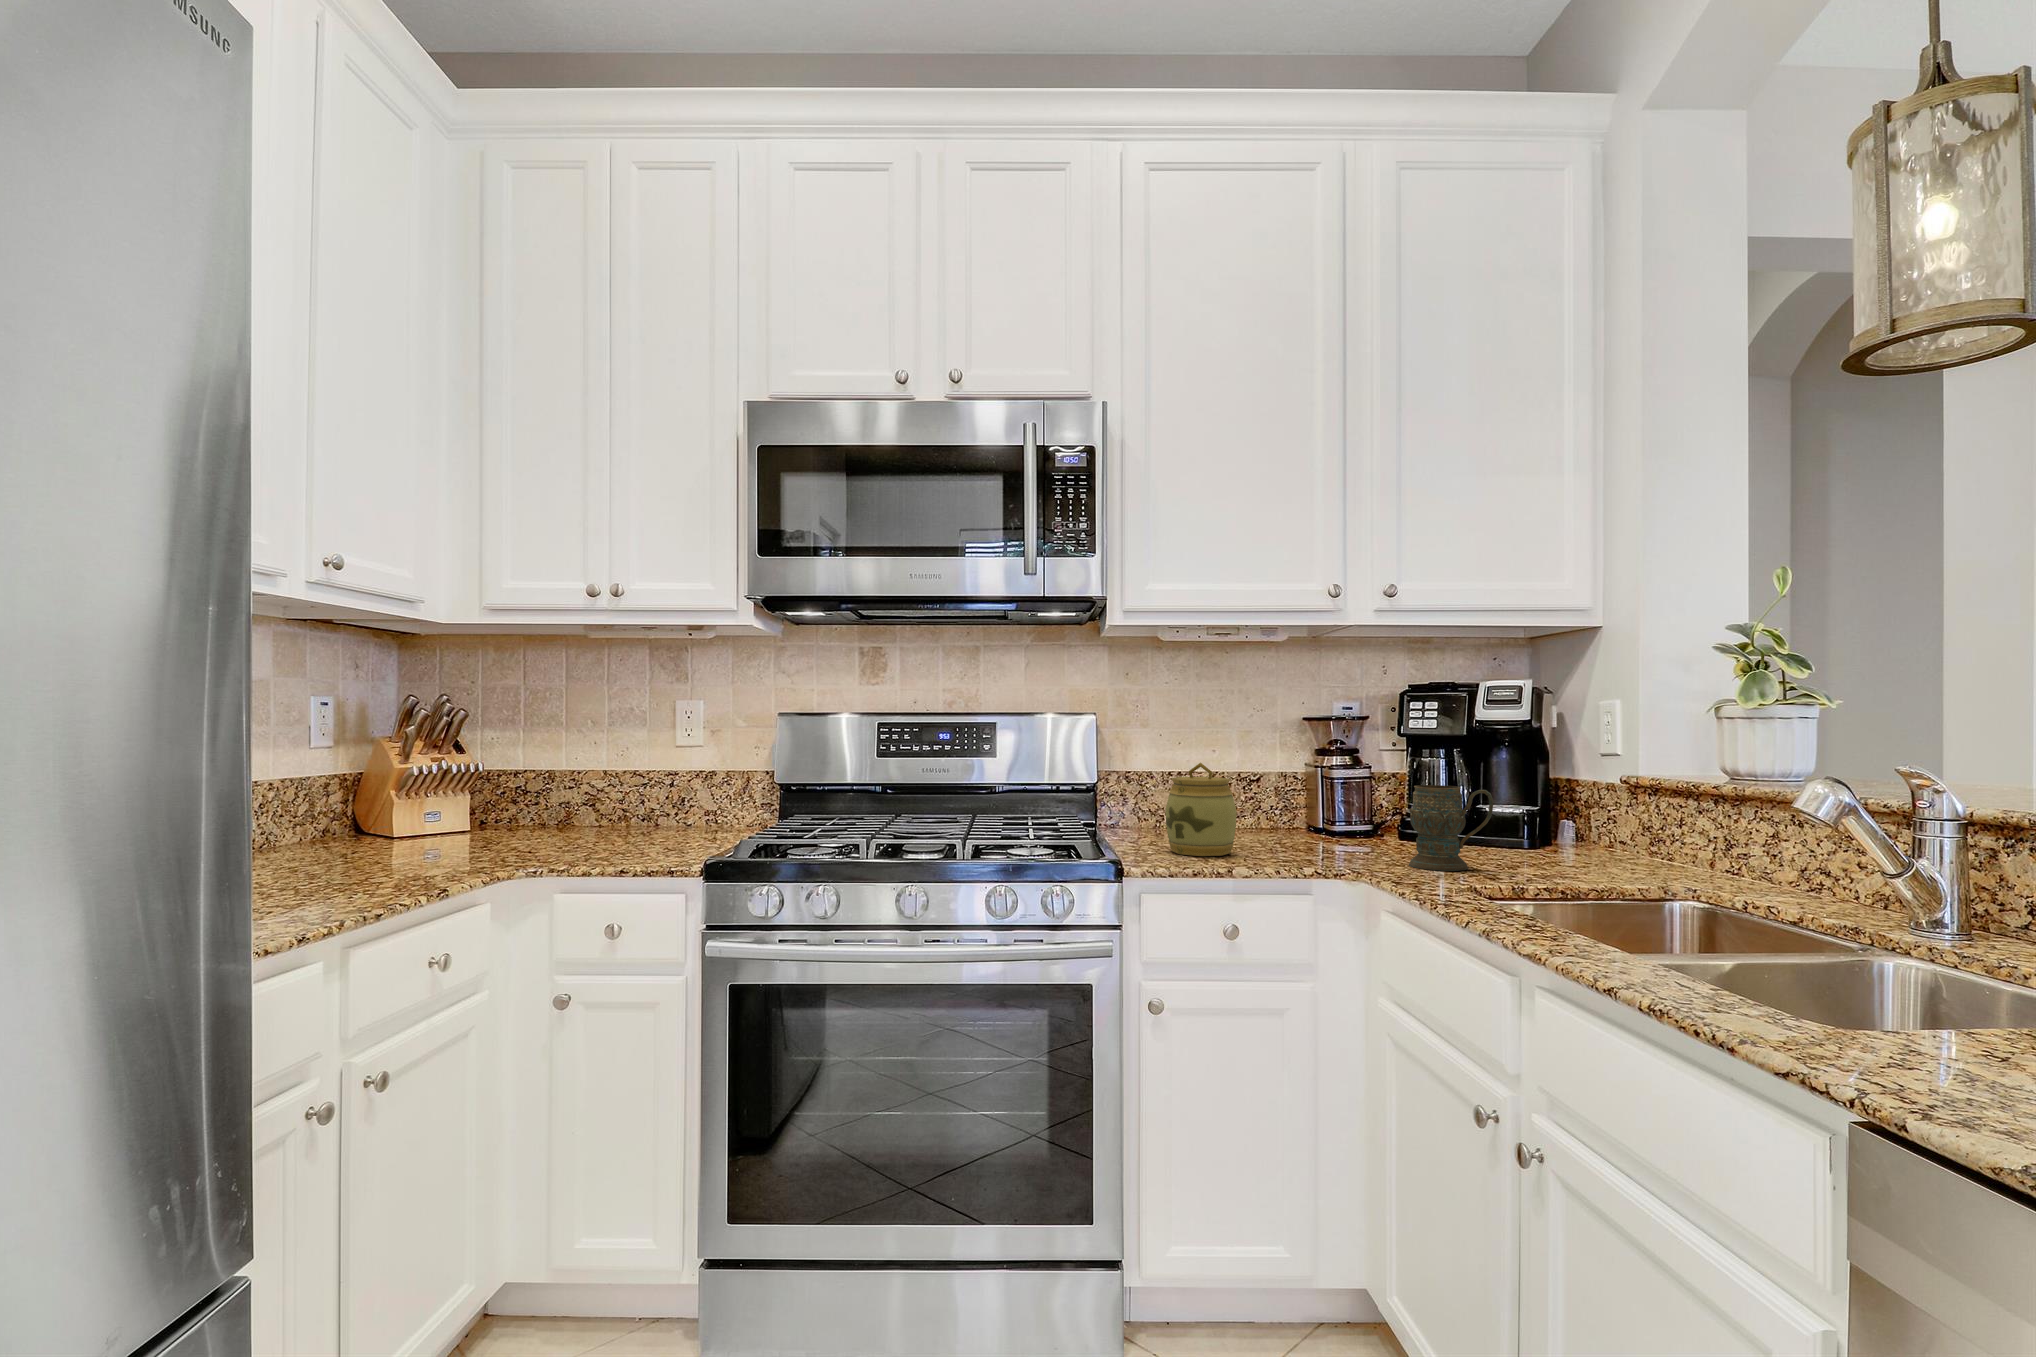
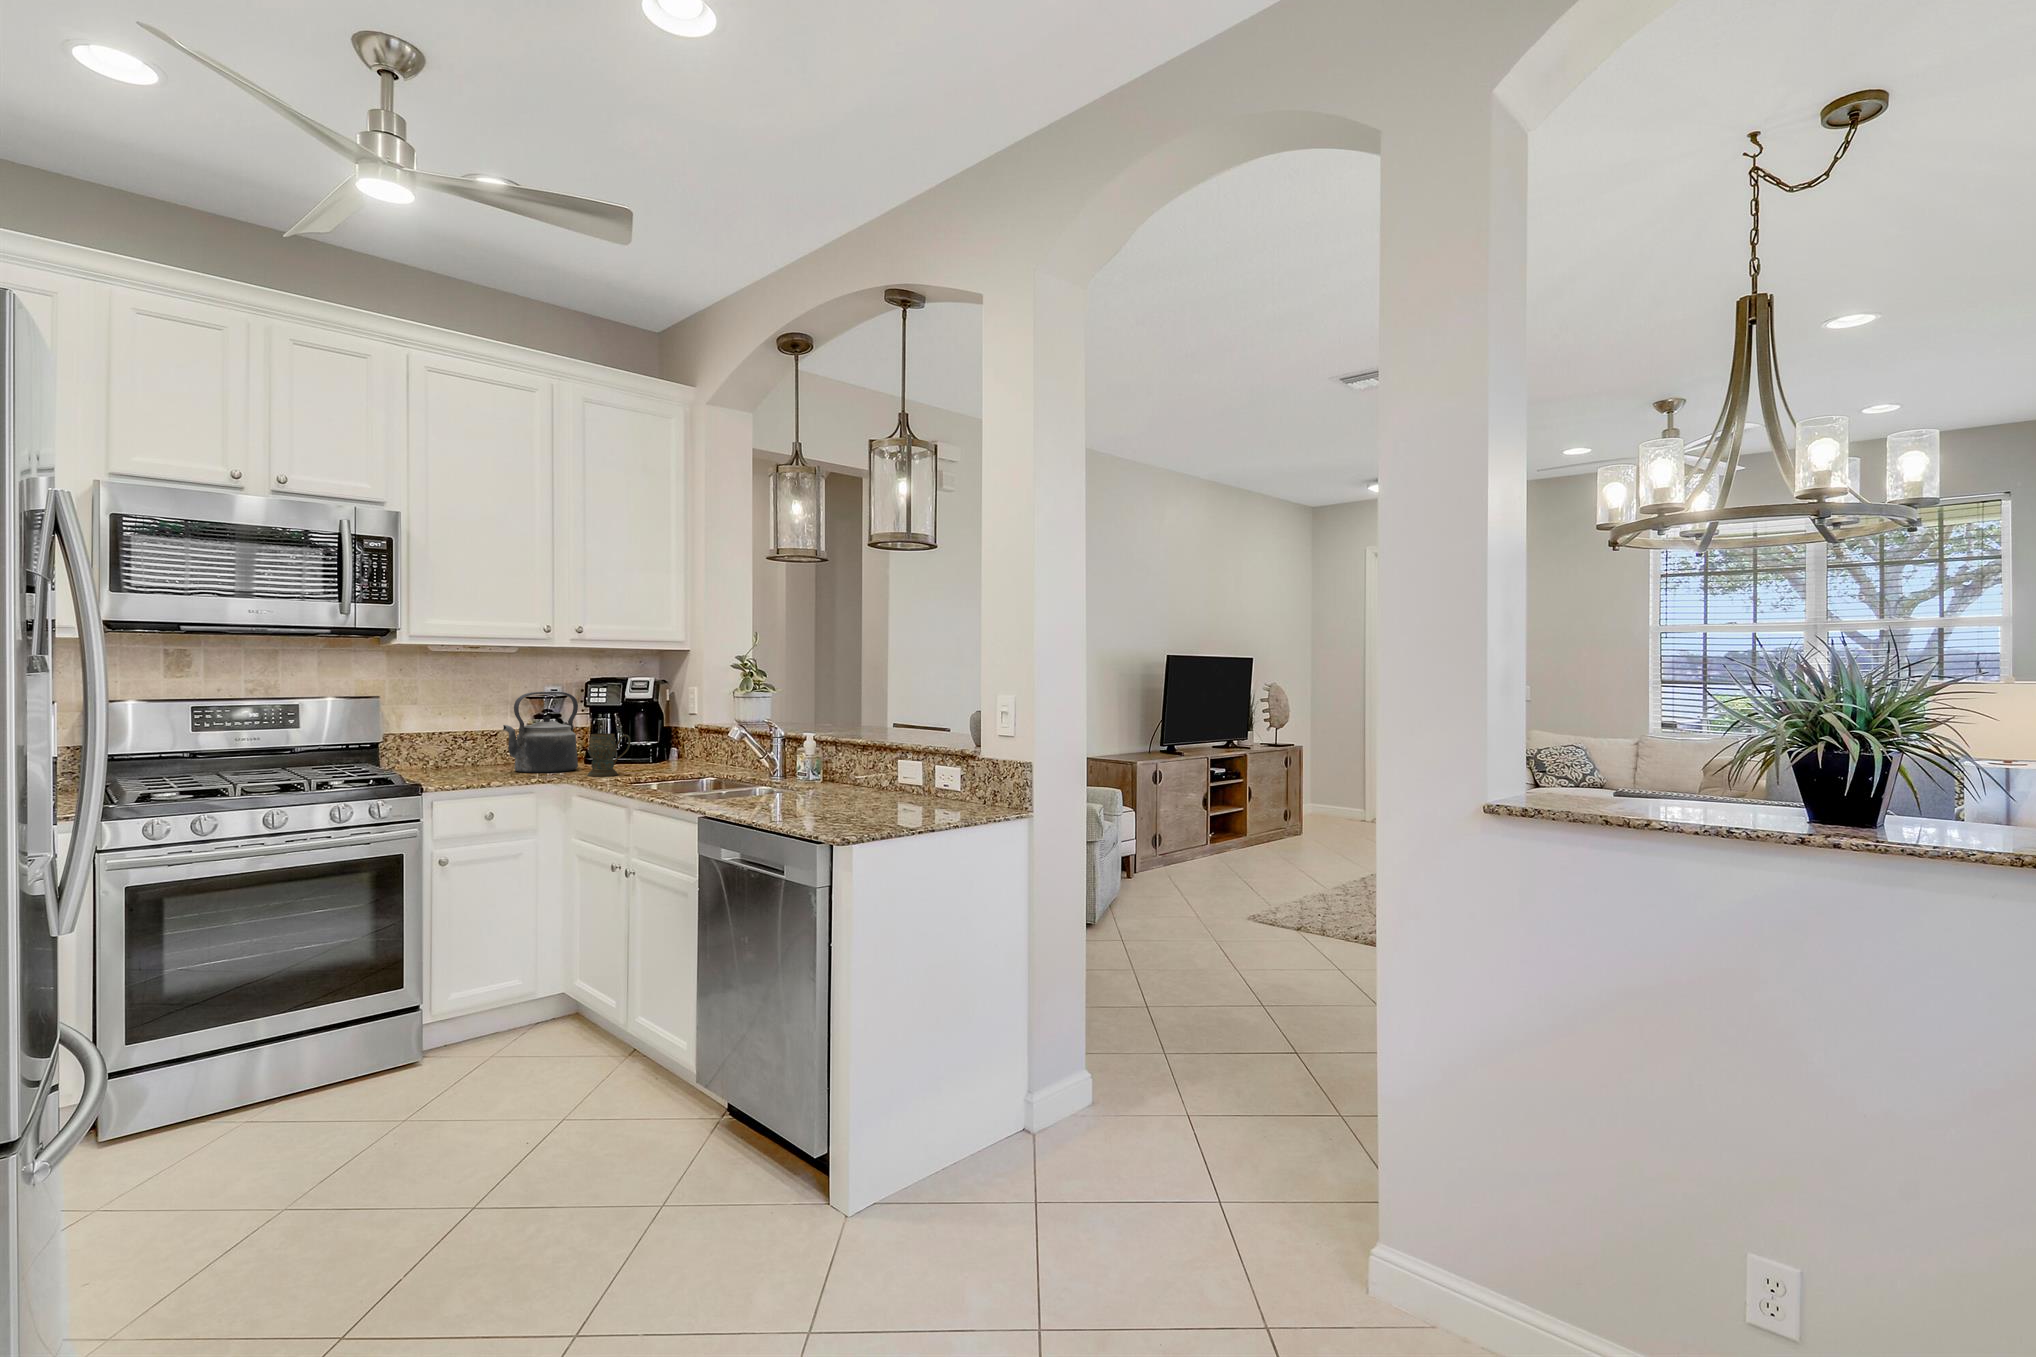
kettle: none [1264,708,1389,850] -> present [503,692,578,773]
jar: present [1165,763,1237,856] -> none [441,727,488,780]

